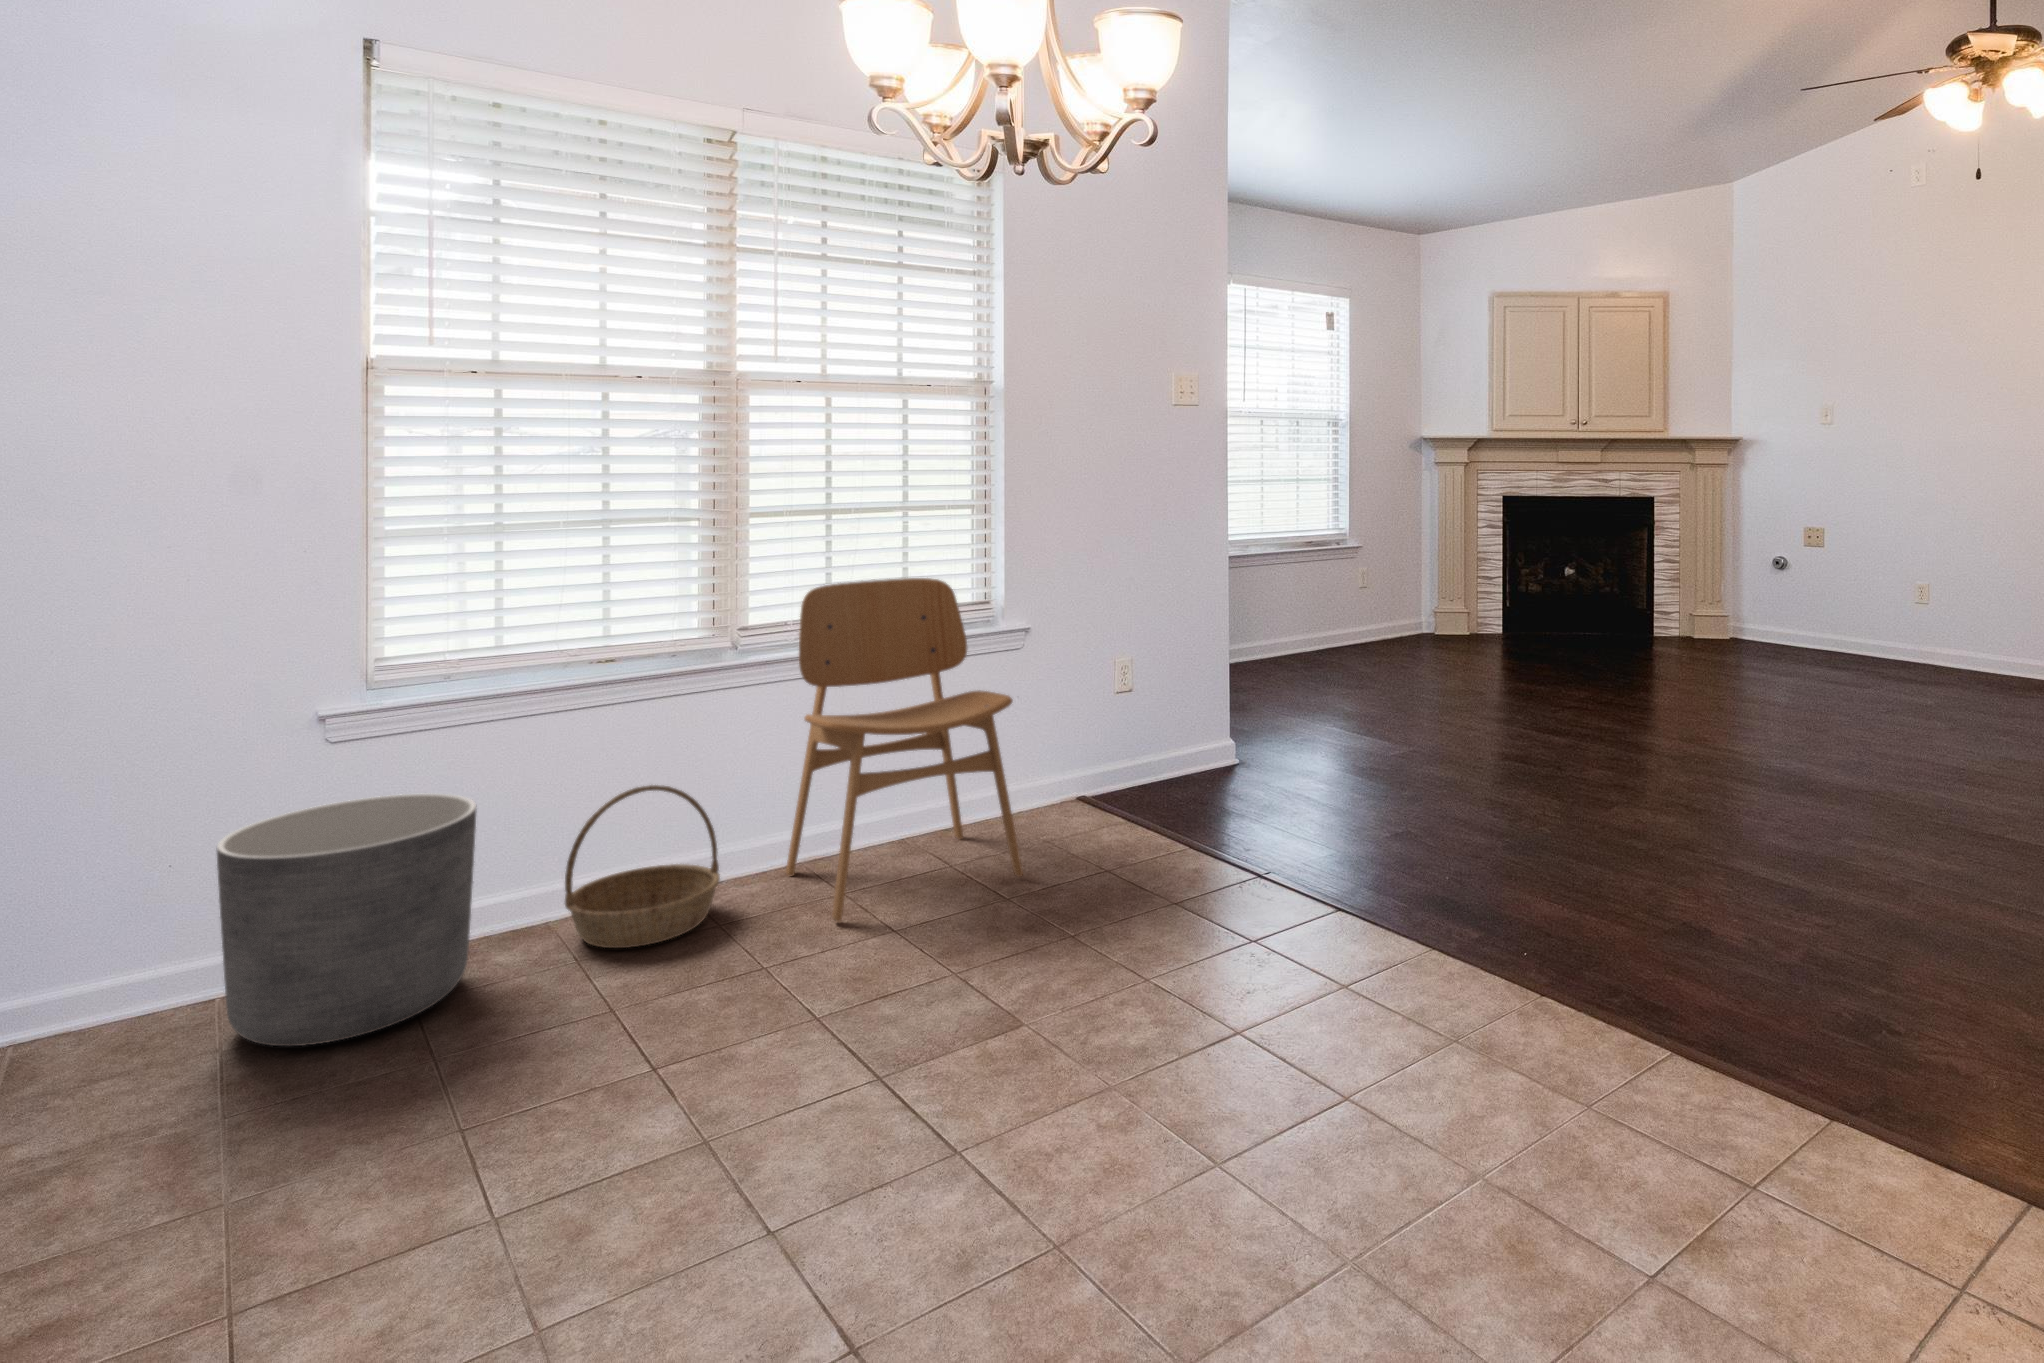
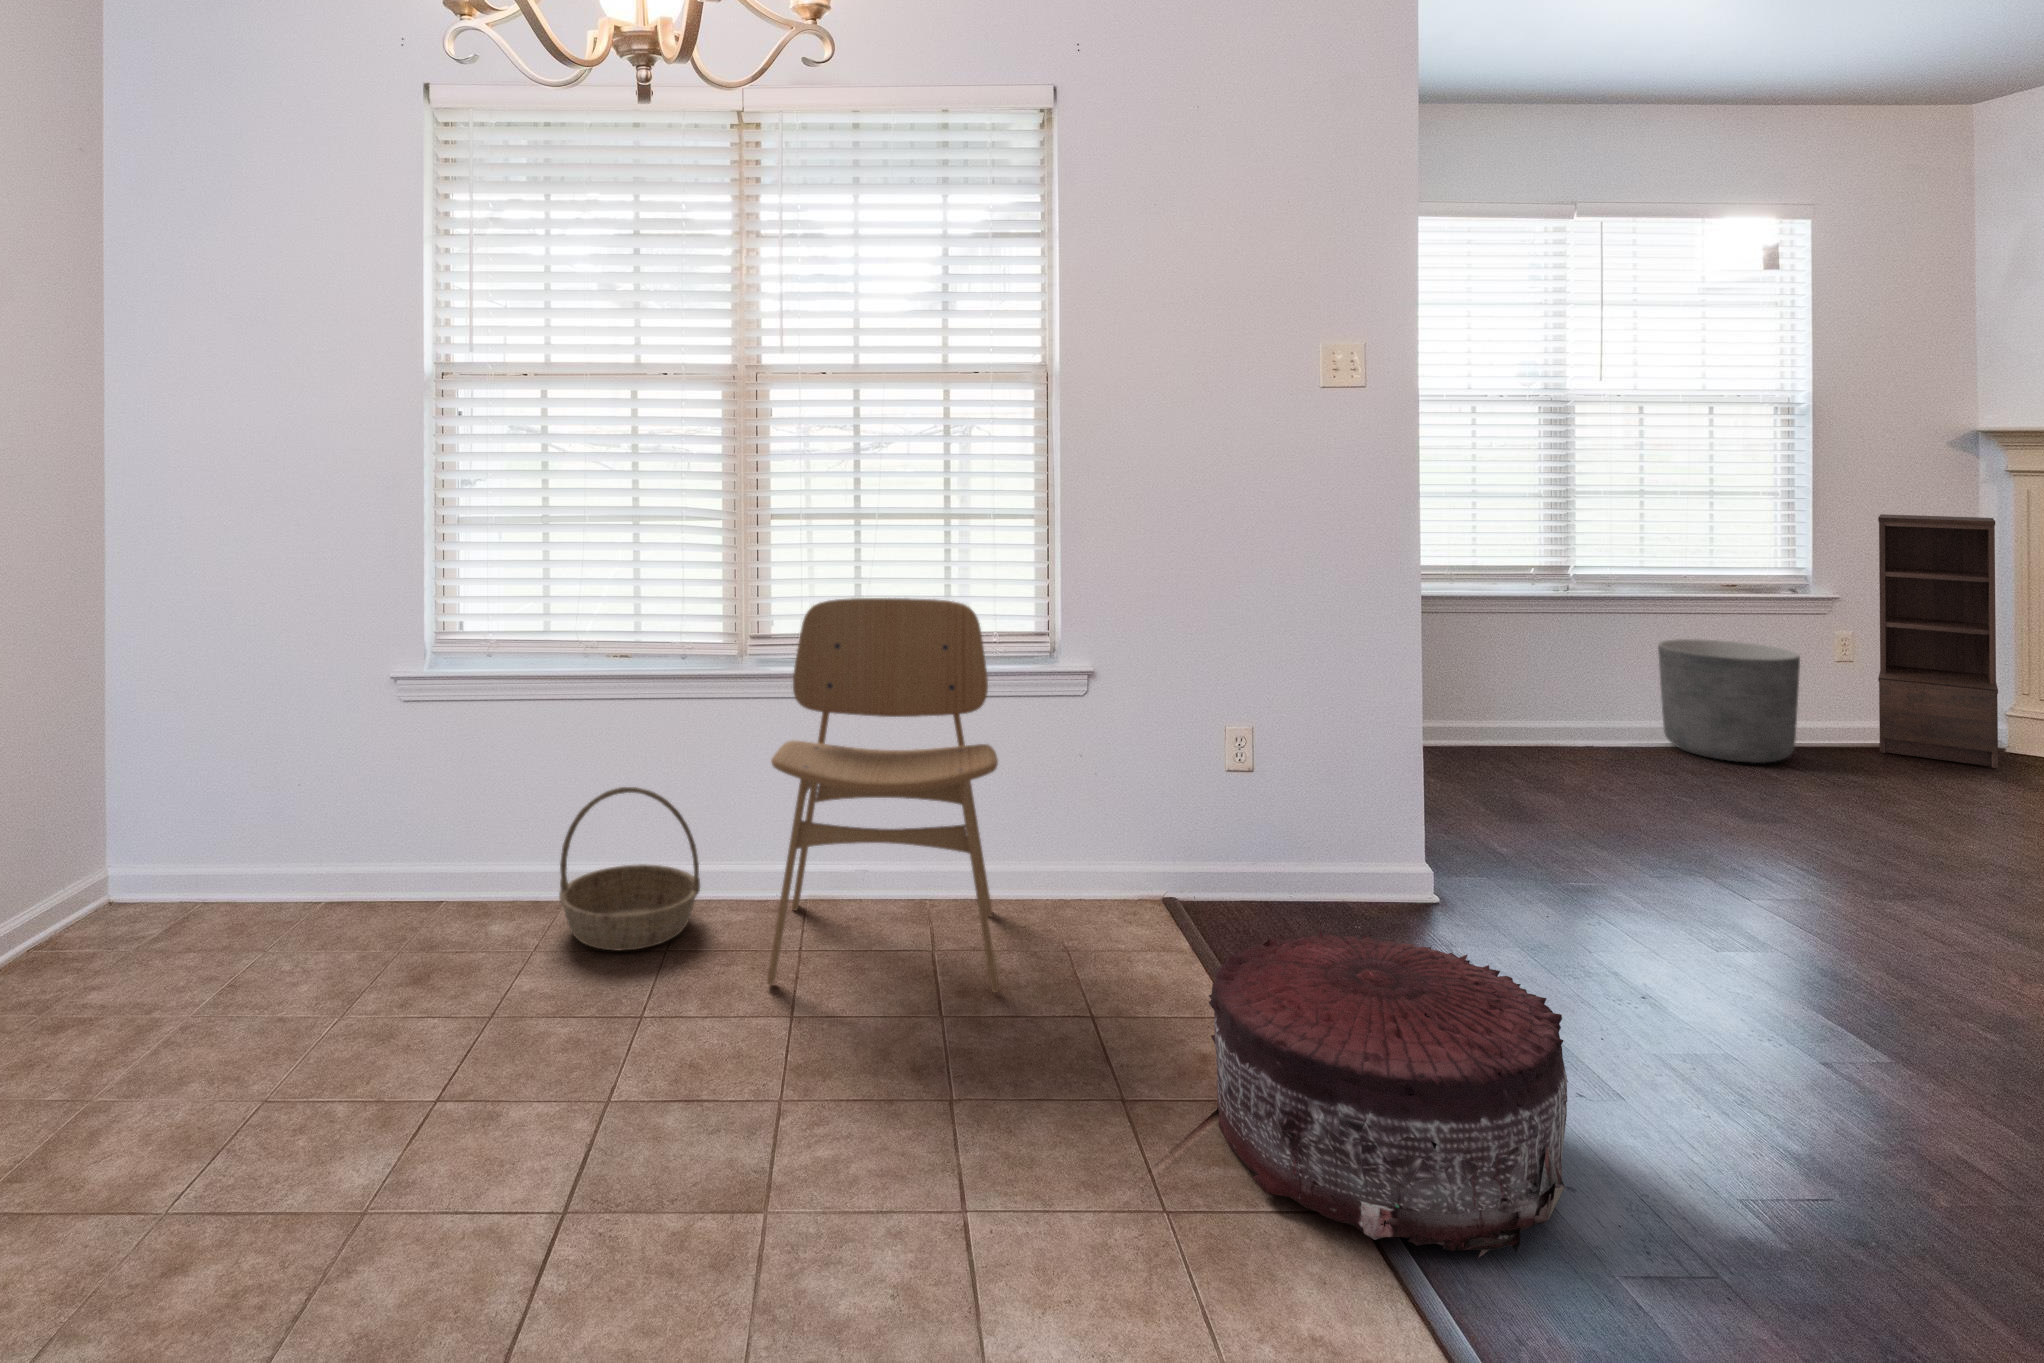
bookshelf: none [1378,491,1440,644] -> present [1878,514,1998,768]
pouf: none [1206,756,1414,915] -> present [1209,930,1568,1257]
planter: present [217,793,476,1046] -> present [1658,639,1800,763]

